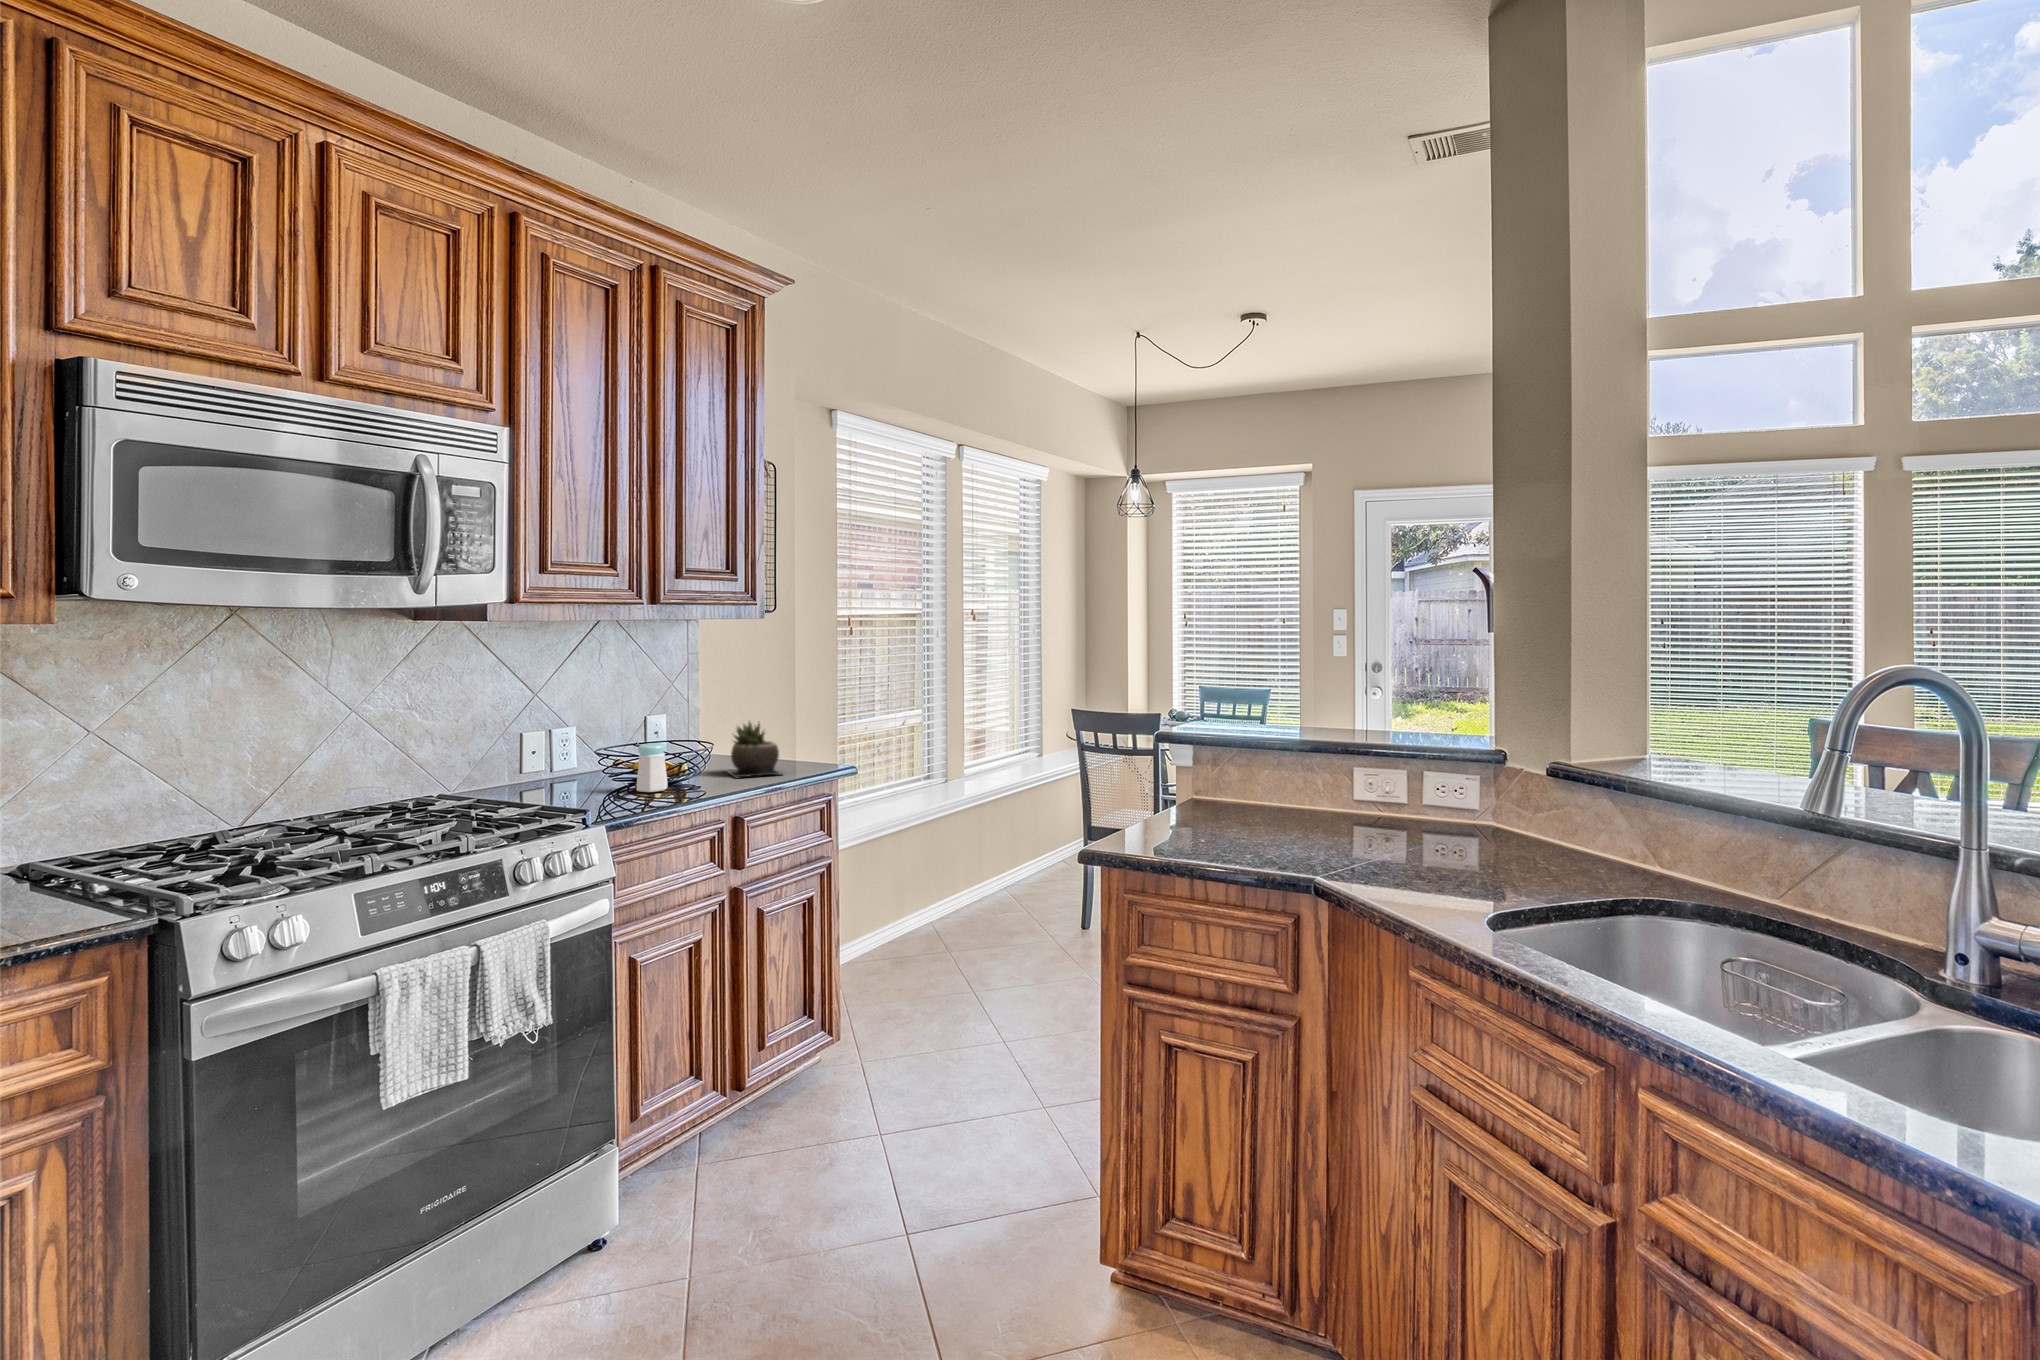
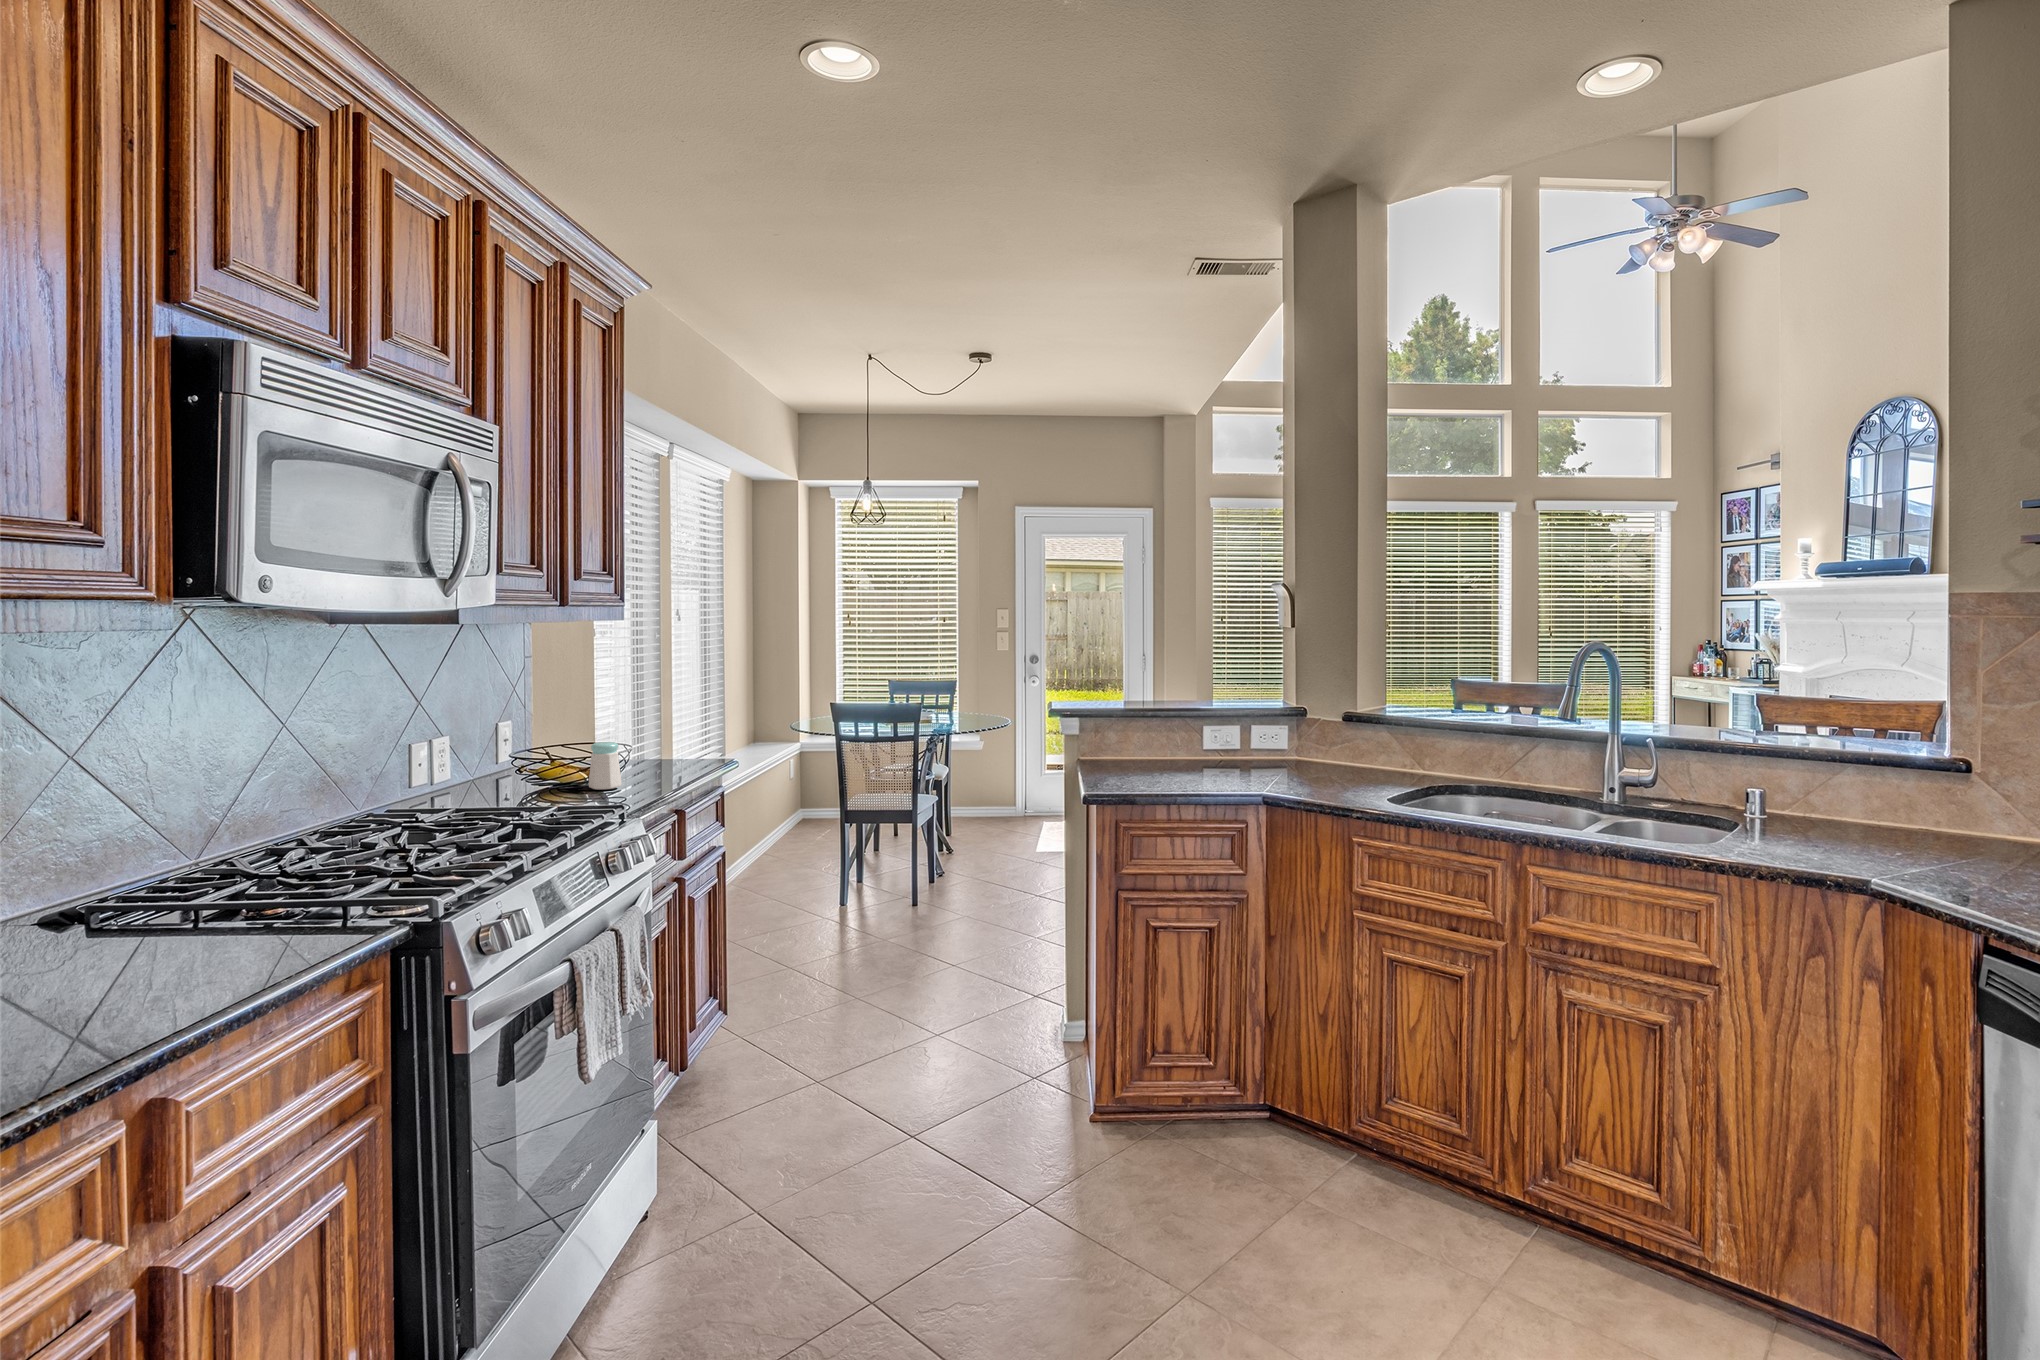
succulent plant: present [727,722,781,777] -> none [624,717,695,772]

